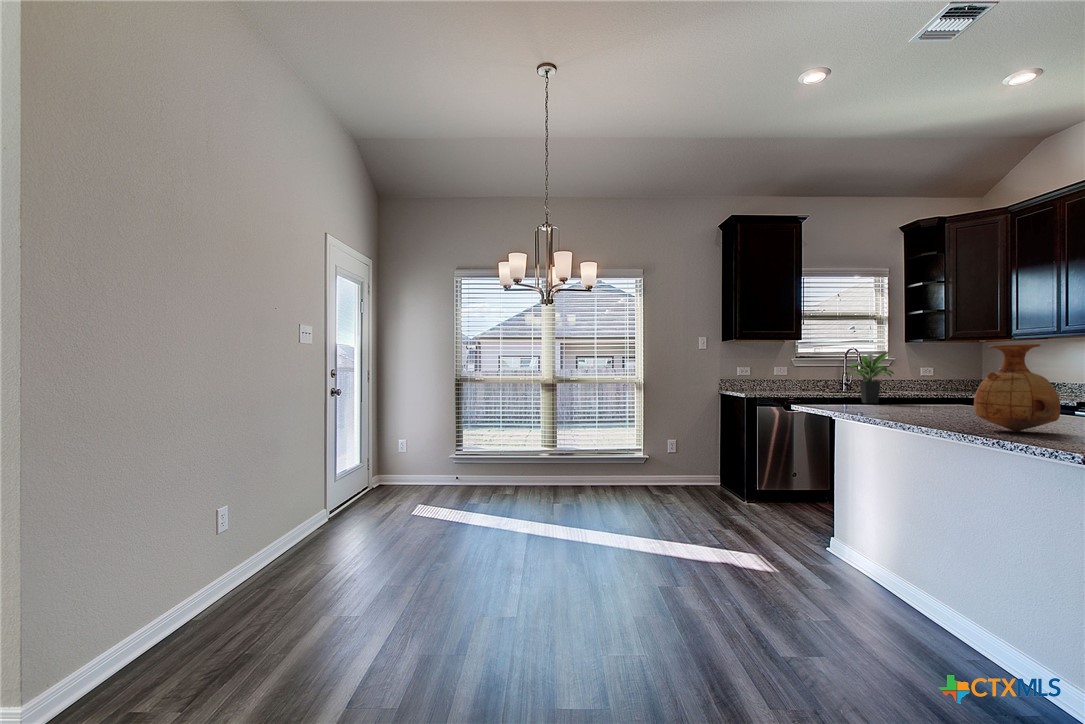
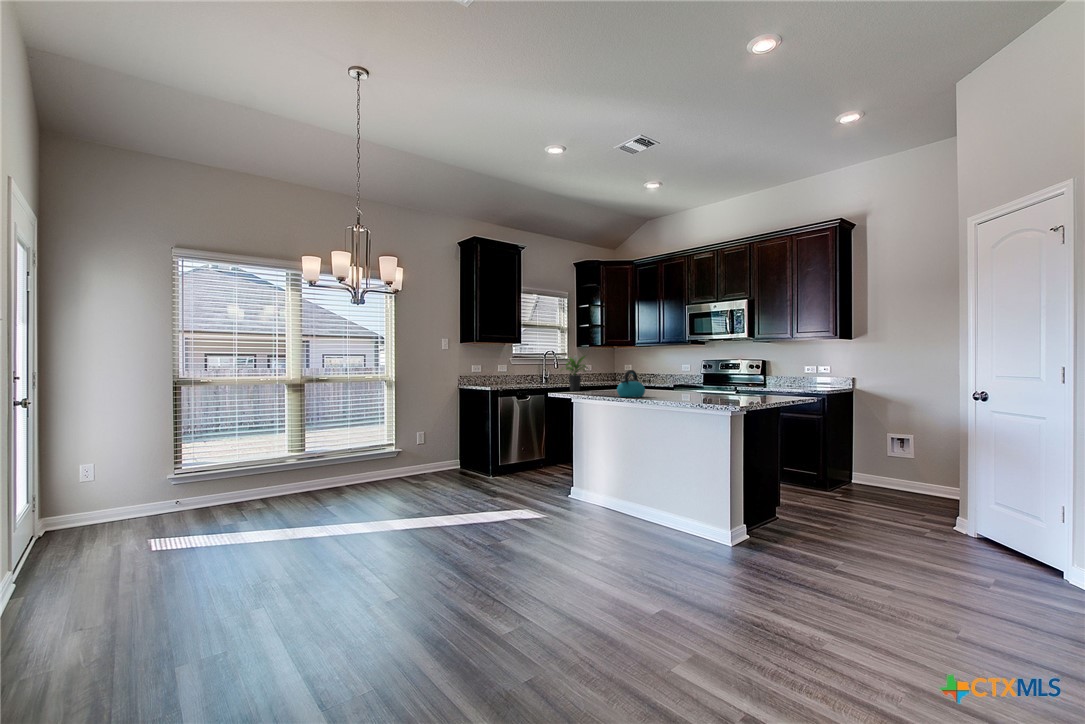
vase: present [974,344,1060,431] -> none [656,355,688,400]
kettle: none [909,374,971,420] -> present [617,370,645,397]

